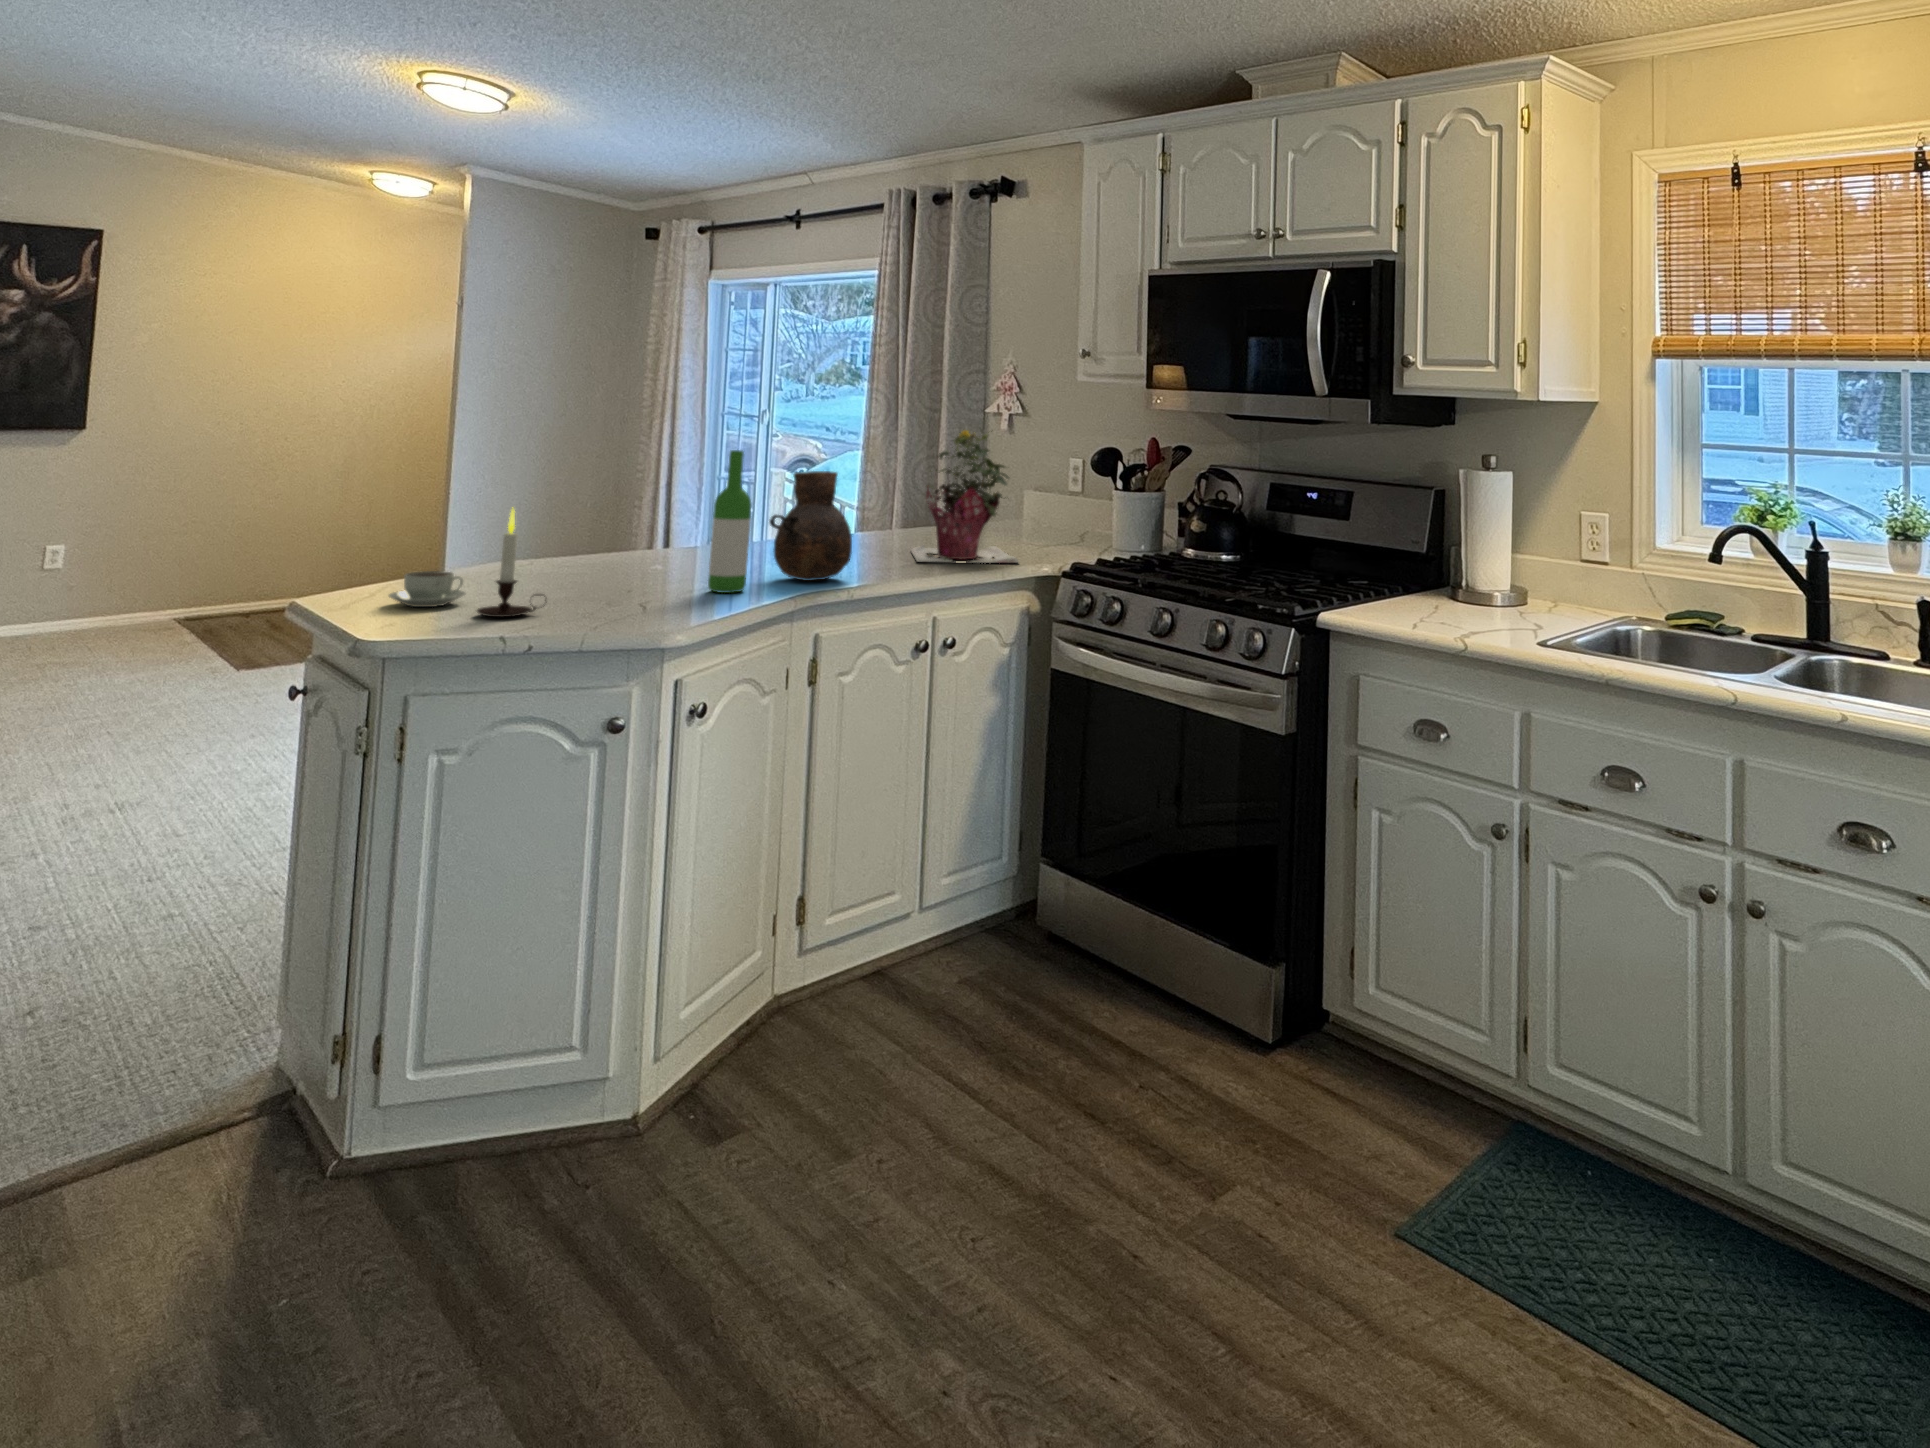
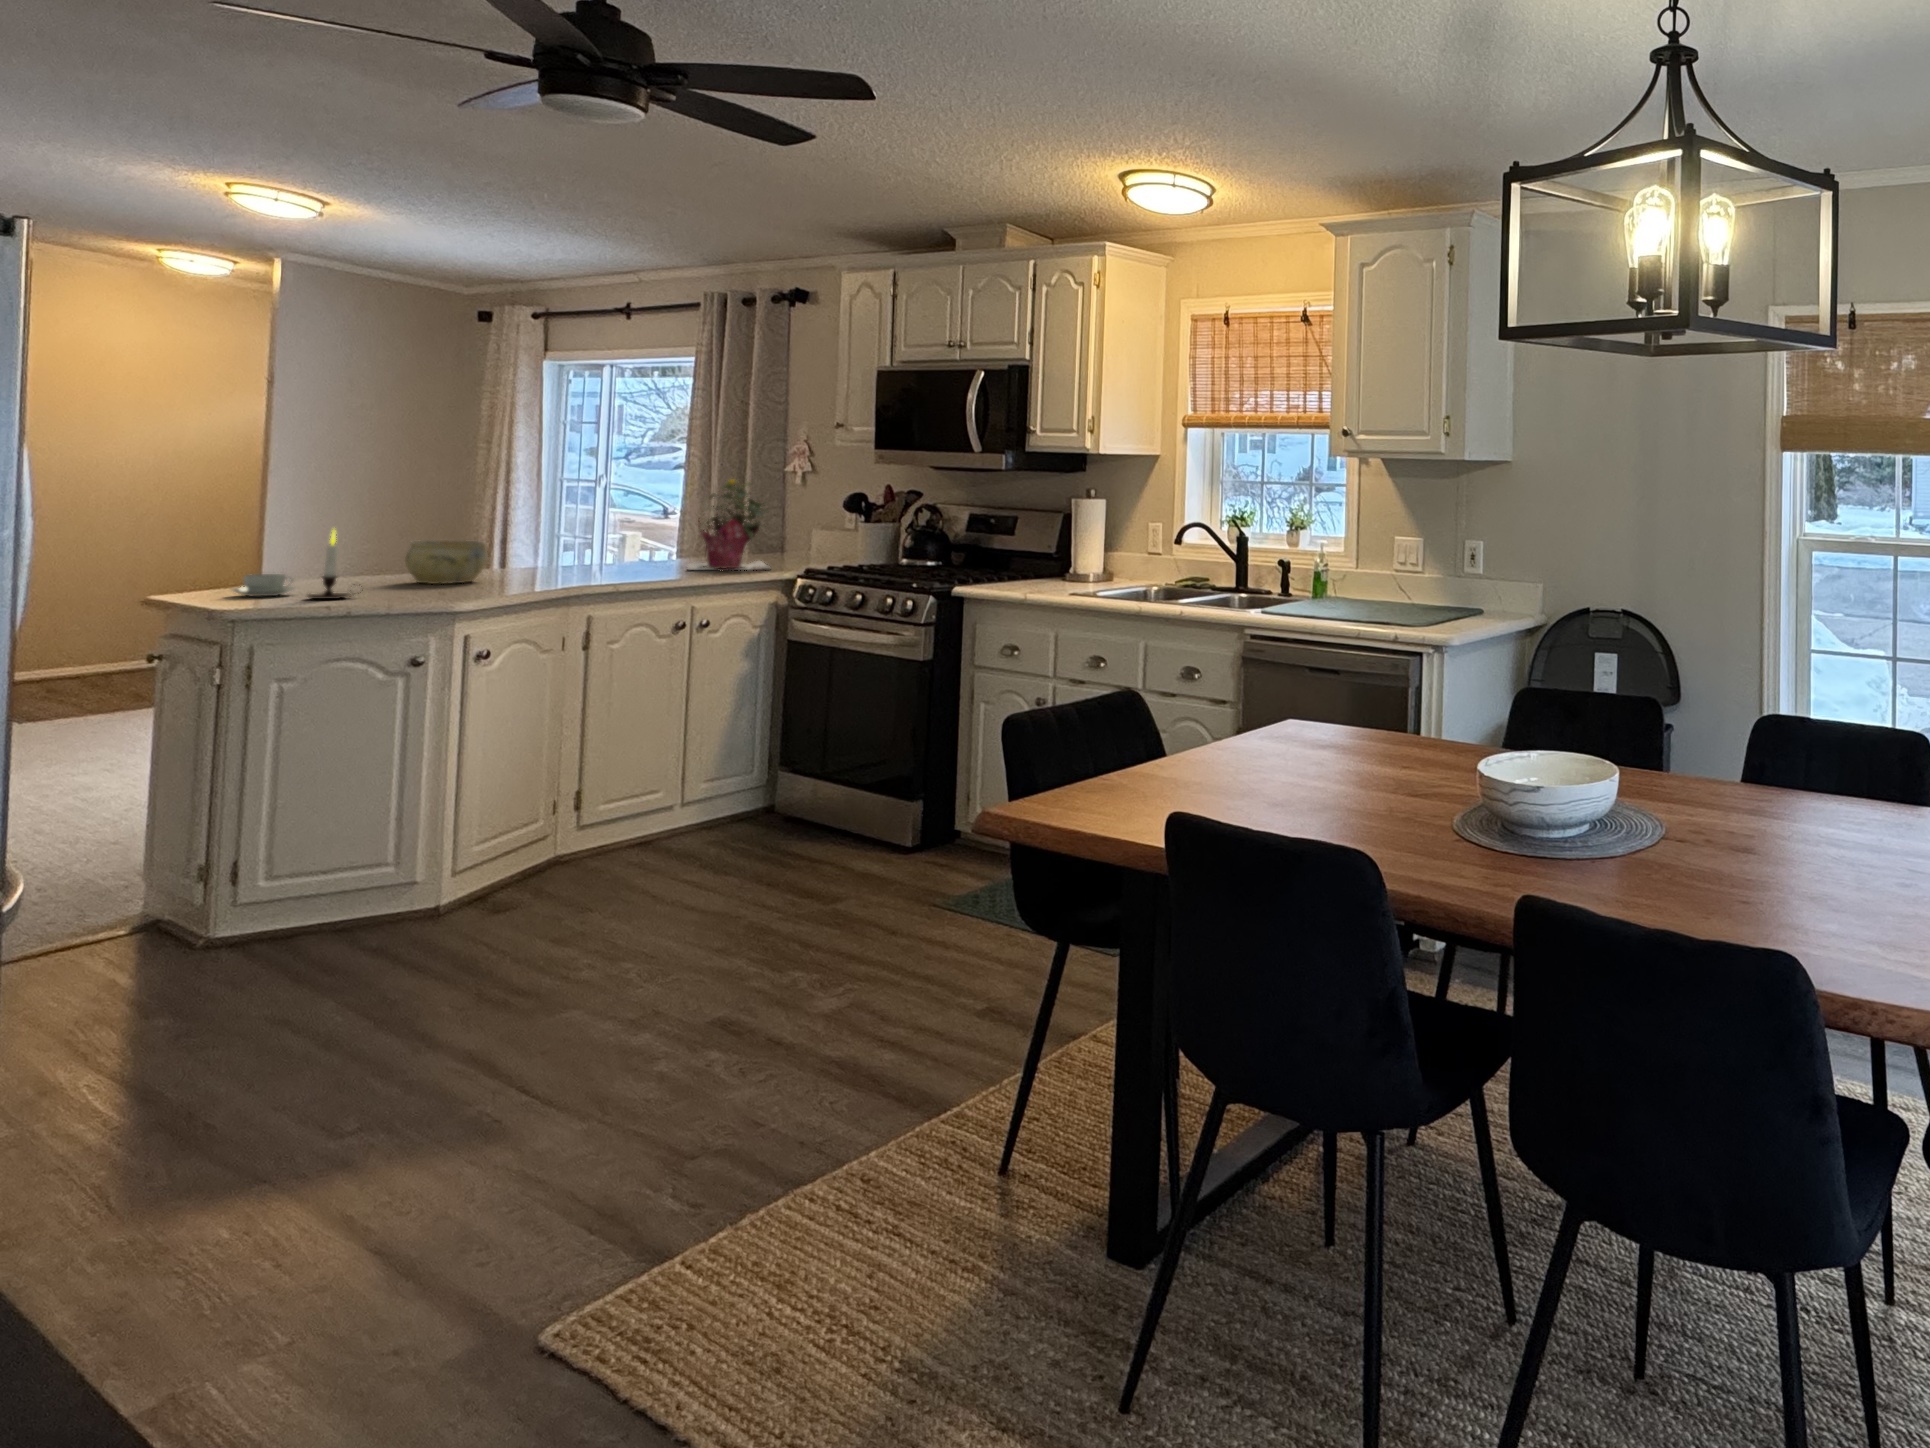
wine bottle: present [708,450,751,593] -> none [500,491,535,586]
vase: present [769,471,852,581] -> none [555,506,623,580]
ceramic bowl: none [593,517,690,583] -> present [405,540,488,584]

